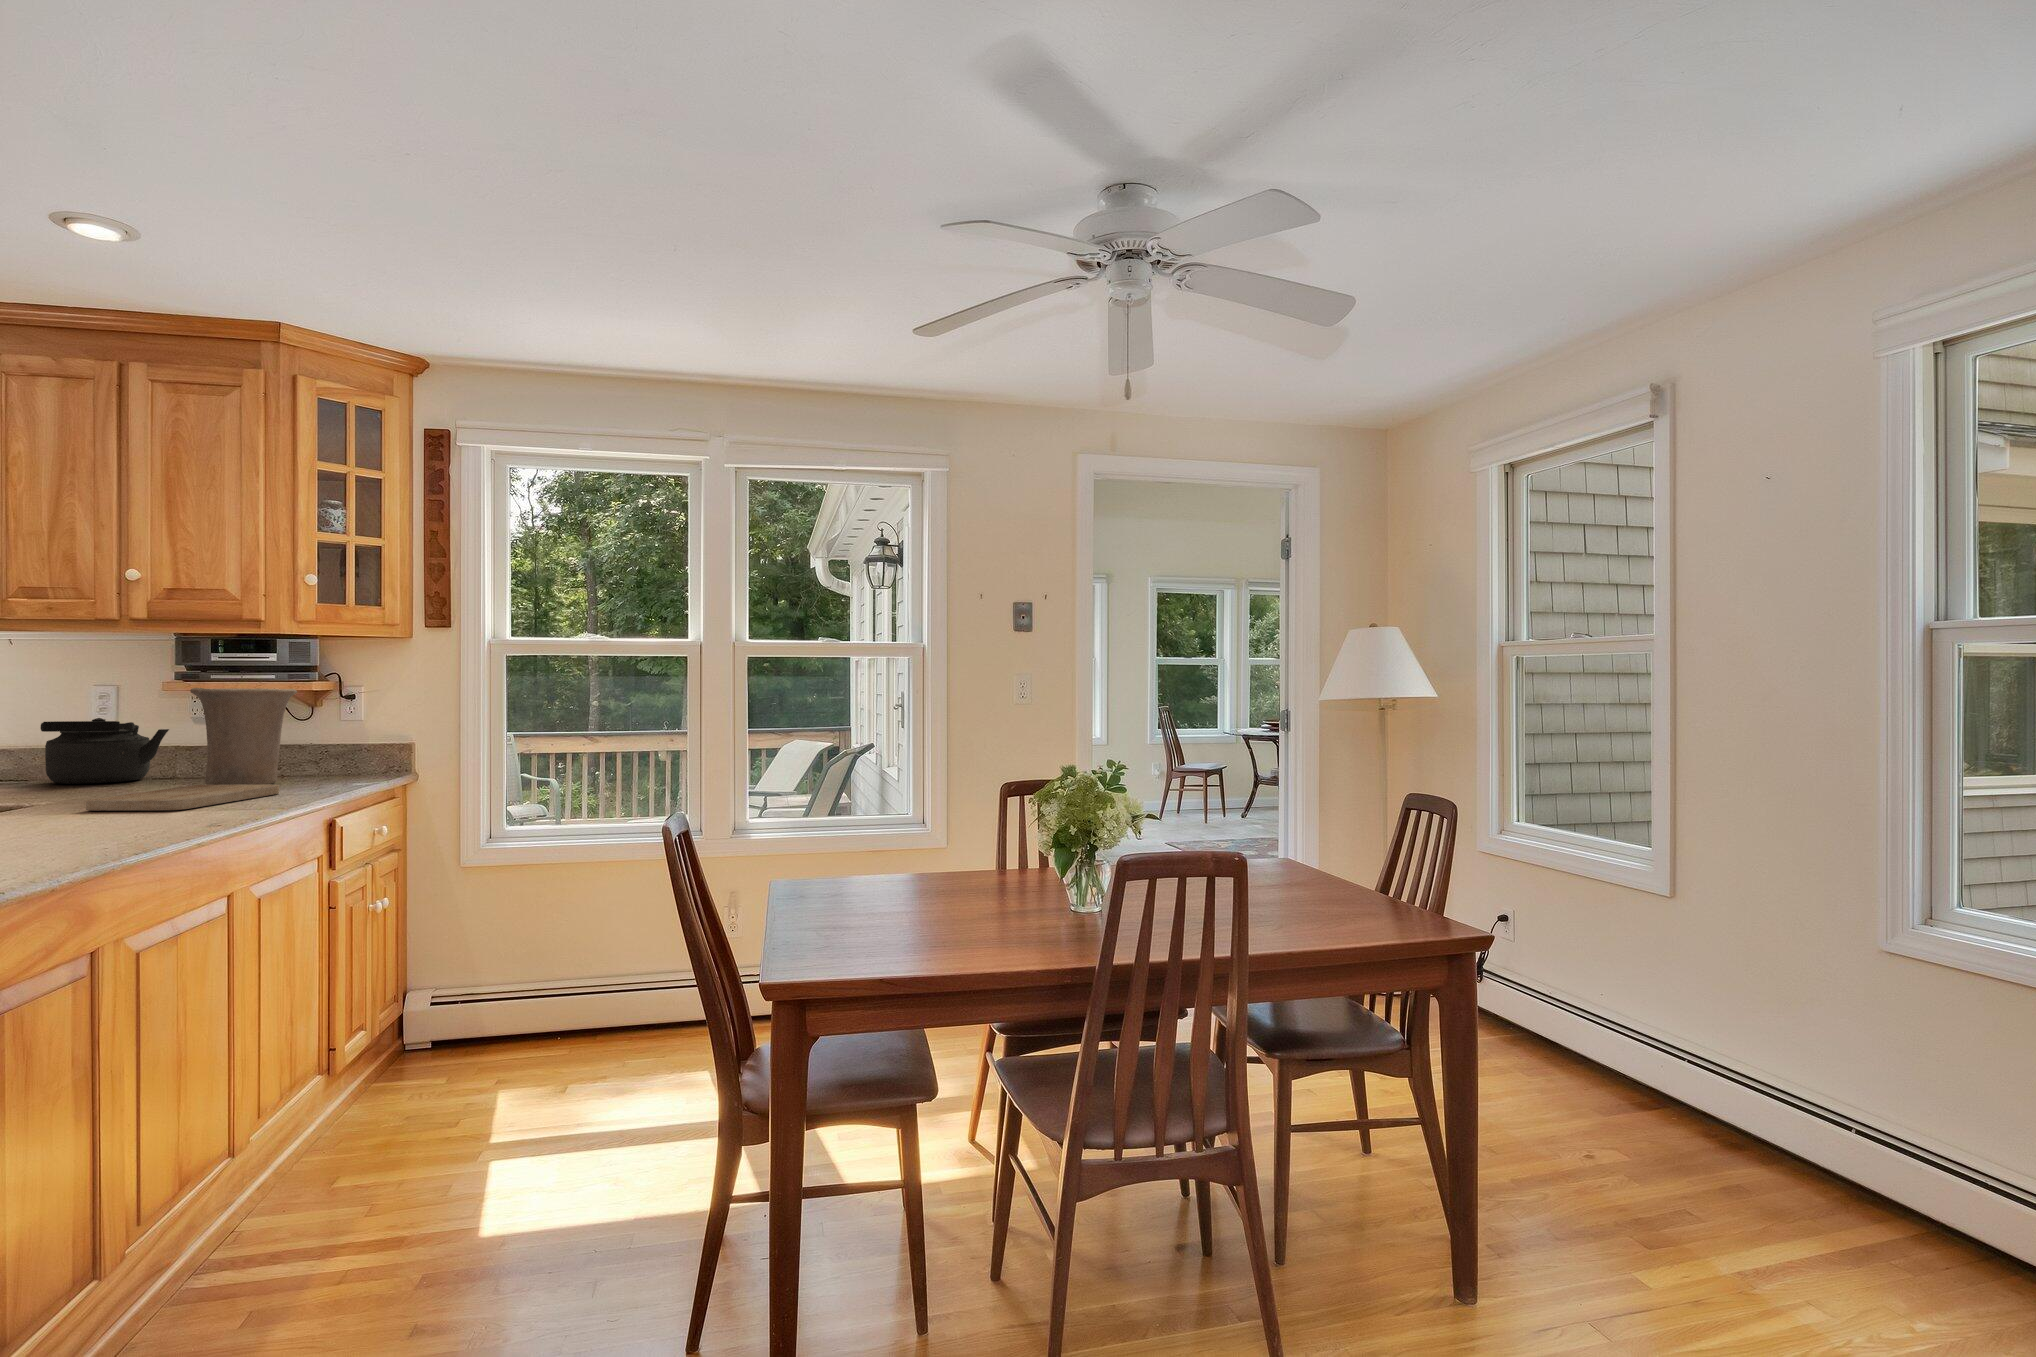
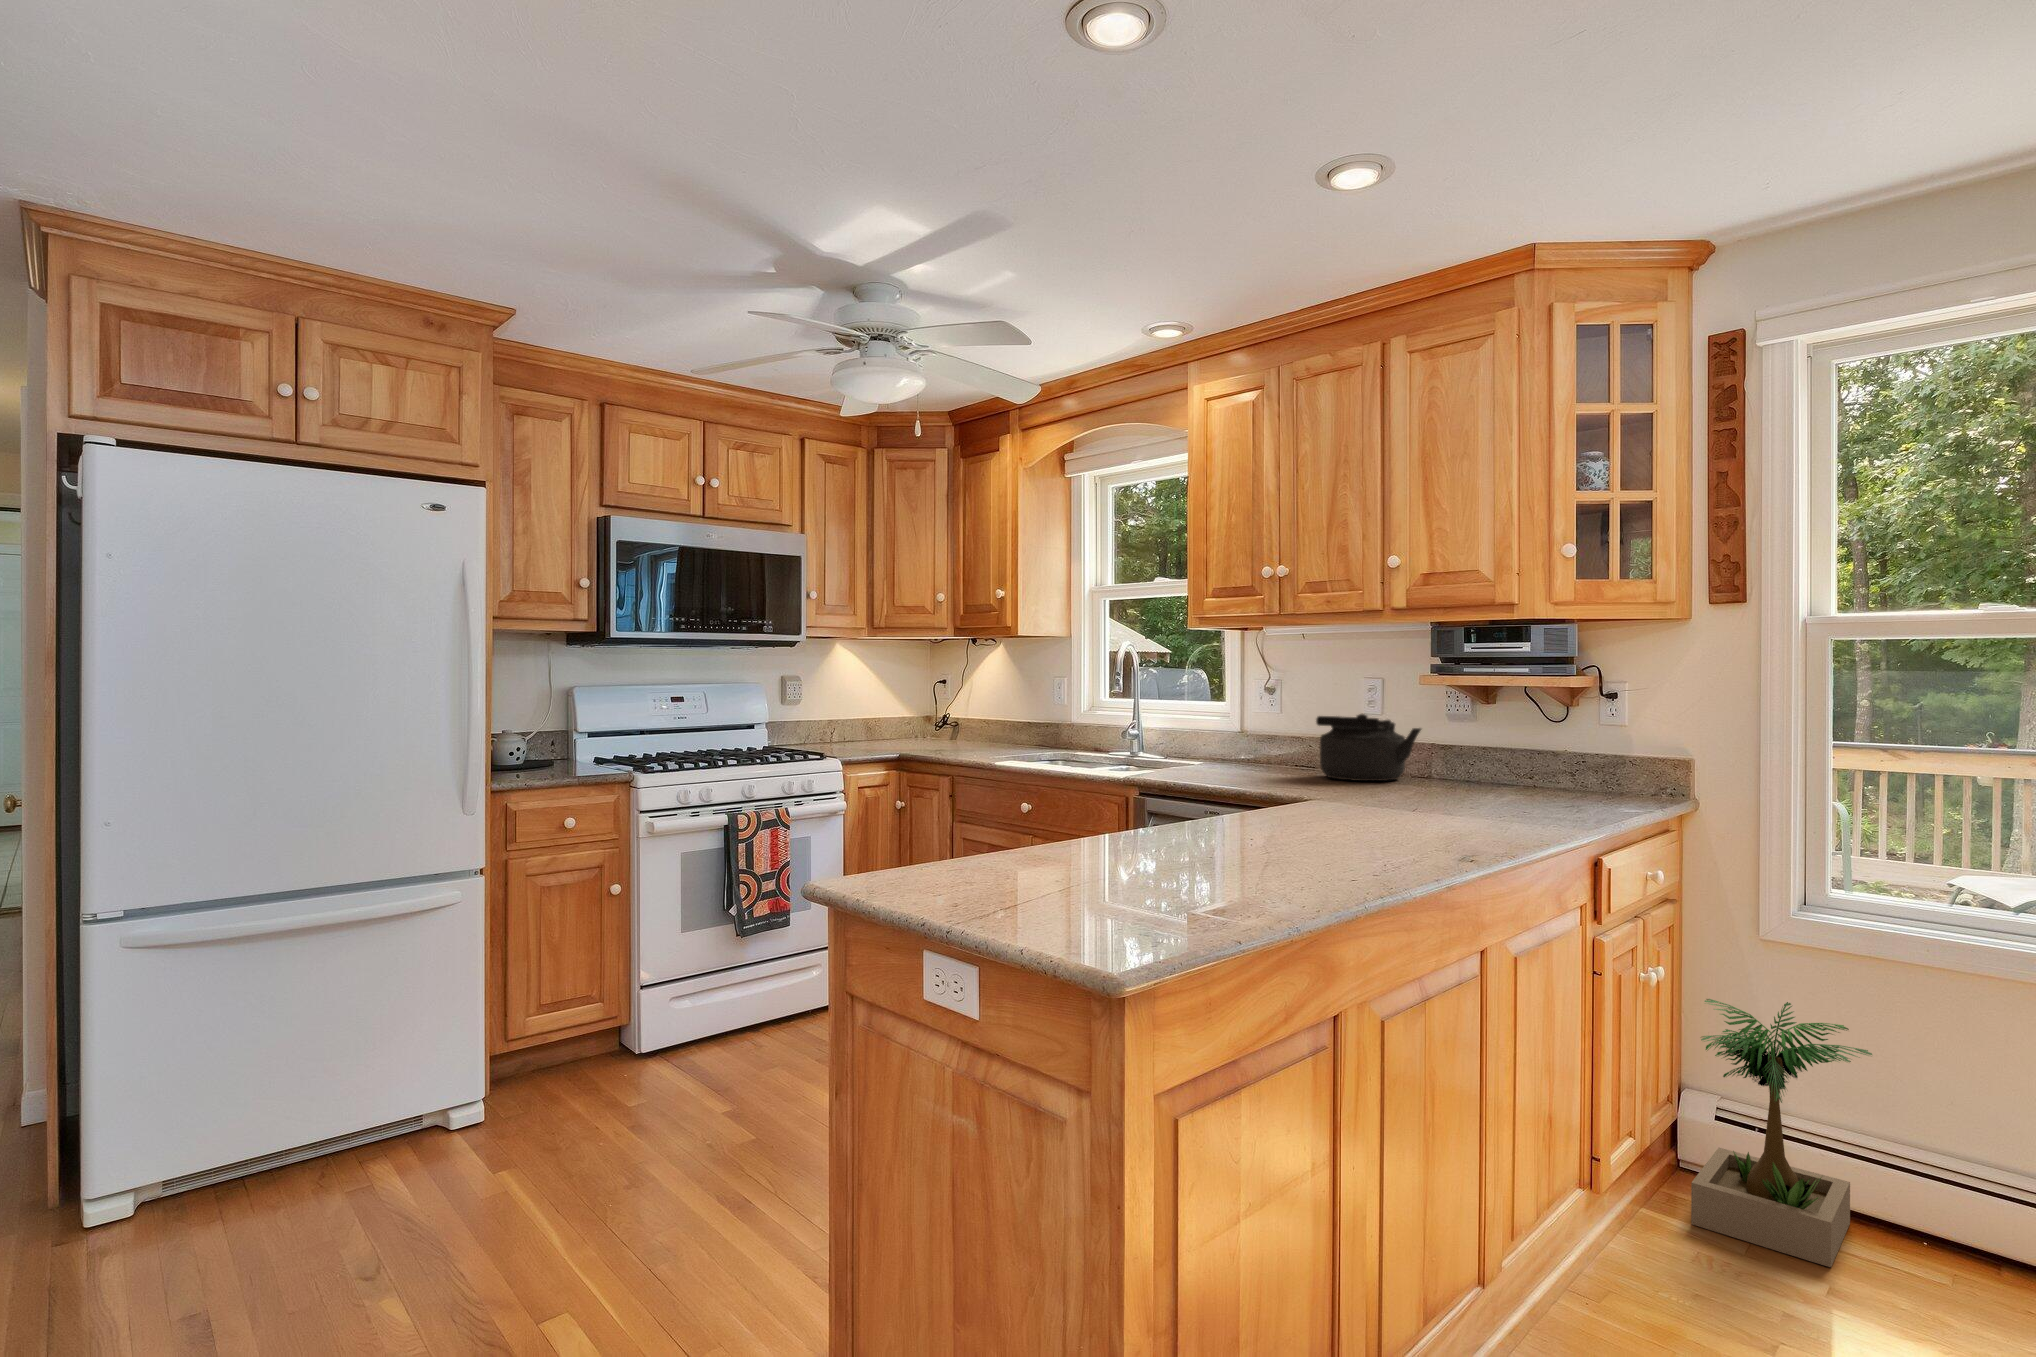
vase: present [190,688,297,785] -> none [1441,684,1552,802]
cutting board: present [86,784,279,811] -> none [1344,796,1535,829]
potted plant: none [407,906,534,1082] -> present [1691,999,1872,1267]

